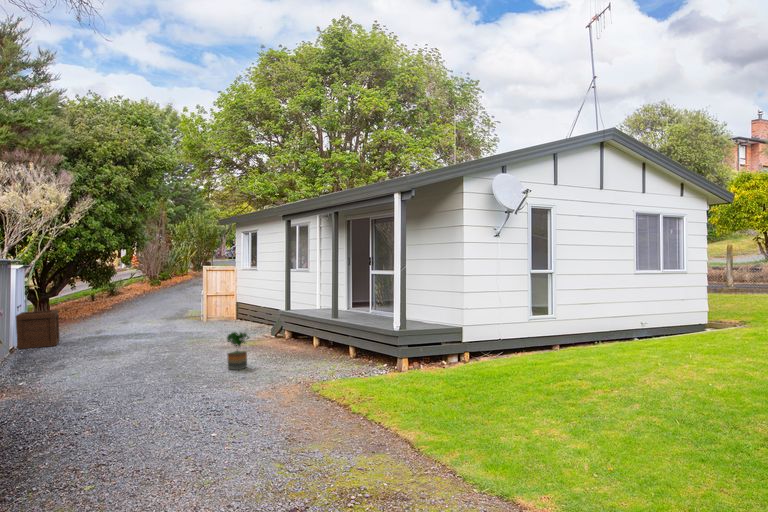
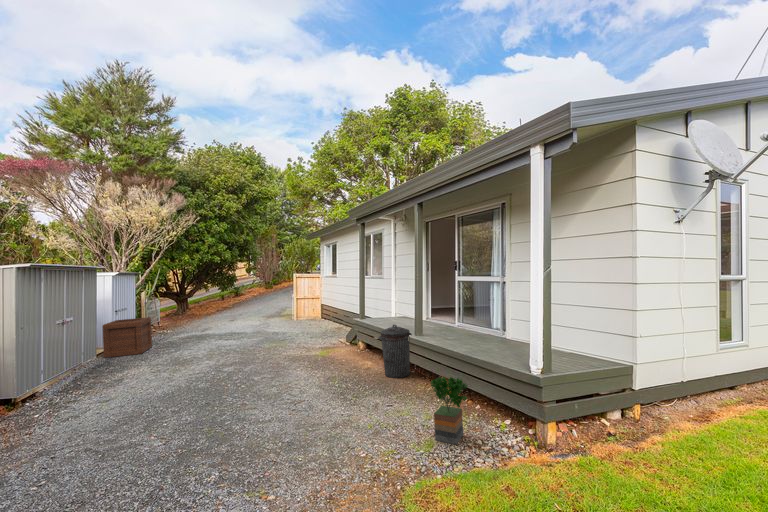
trash can: none [303,309,332,353] -> present [379,325,412,378]
potted tree: present [227,332,249,370] -> present [431,377,468,444]

